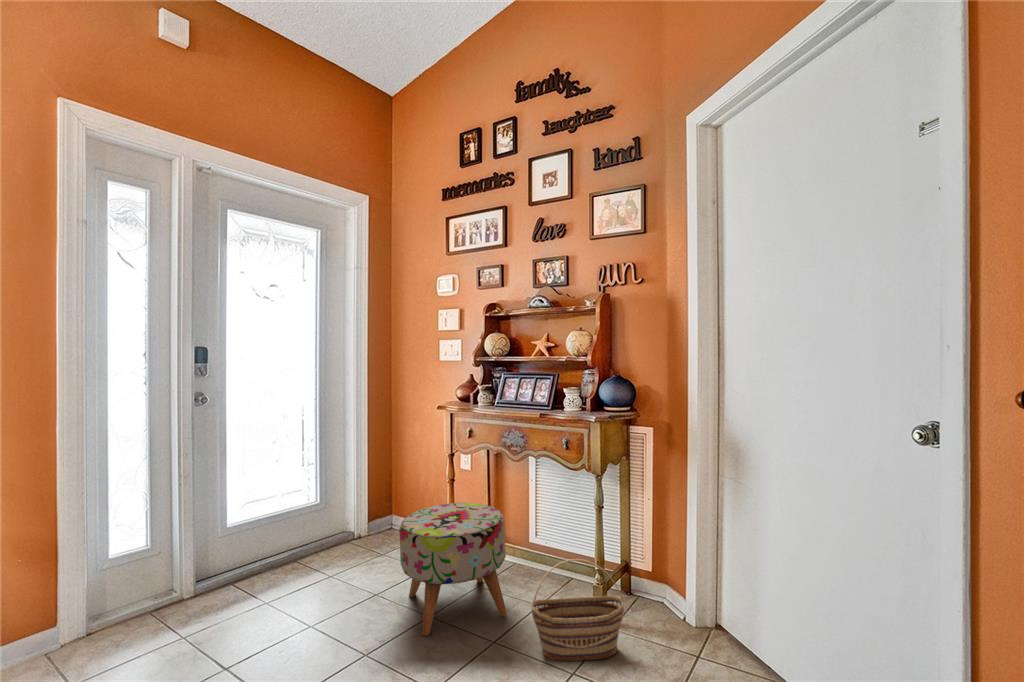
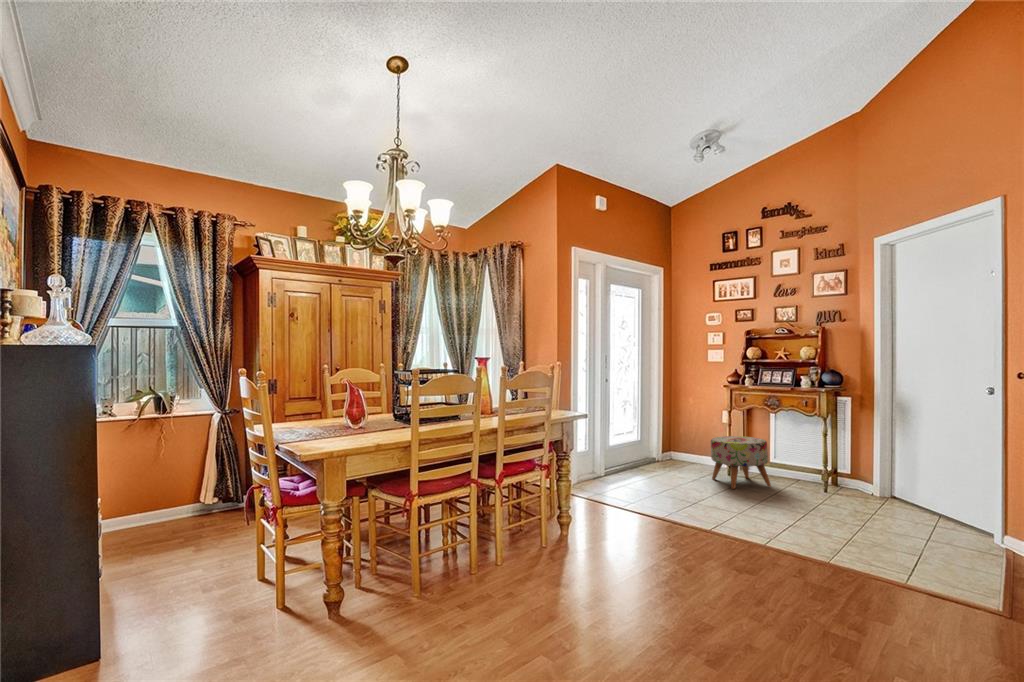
basket: present [532,559,624,661] -> none [791,455,840,500]

